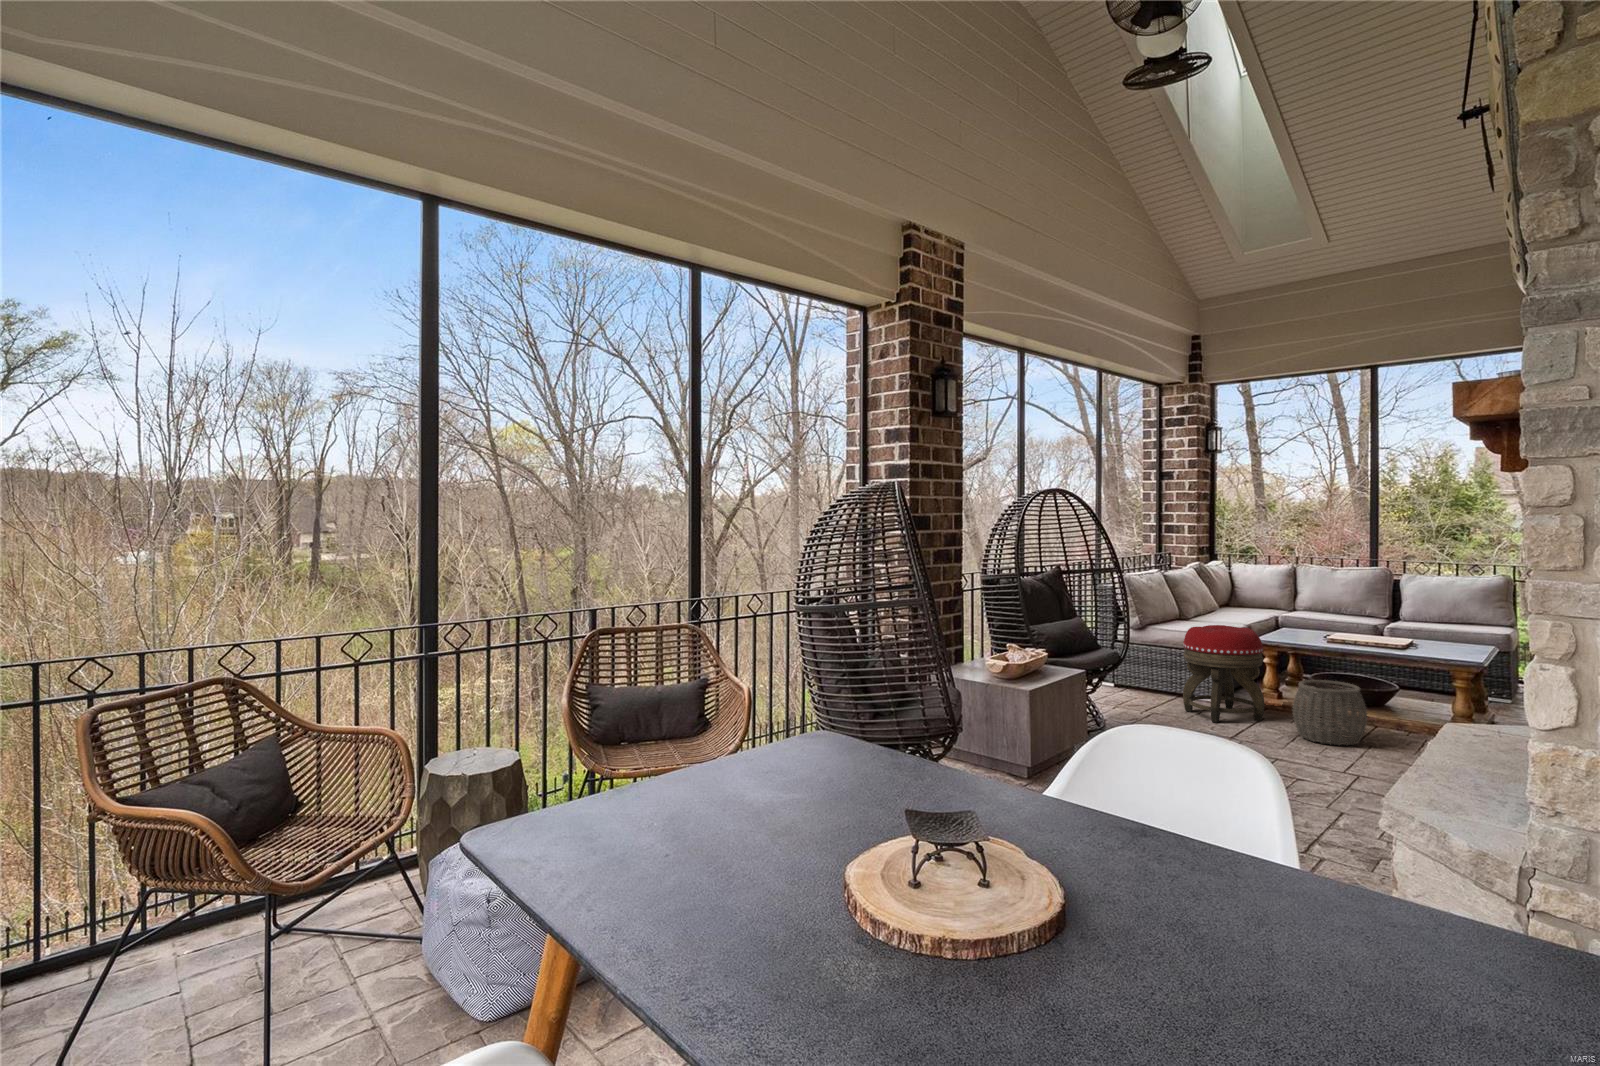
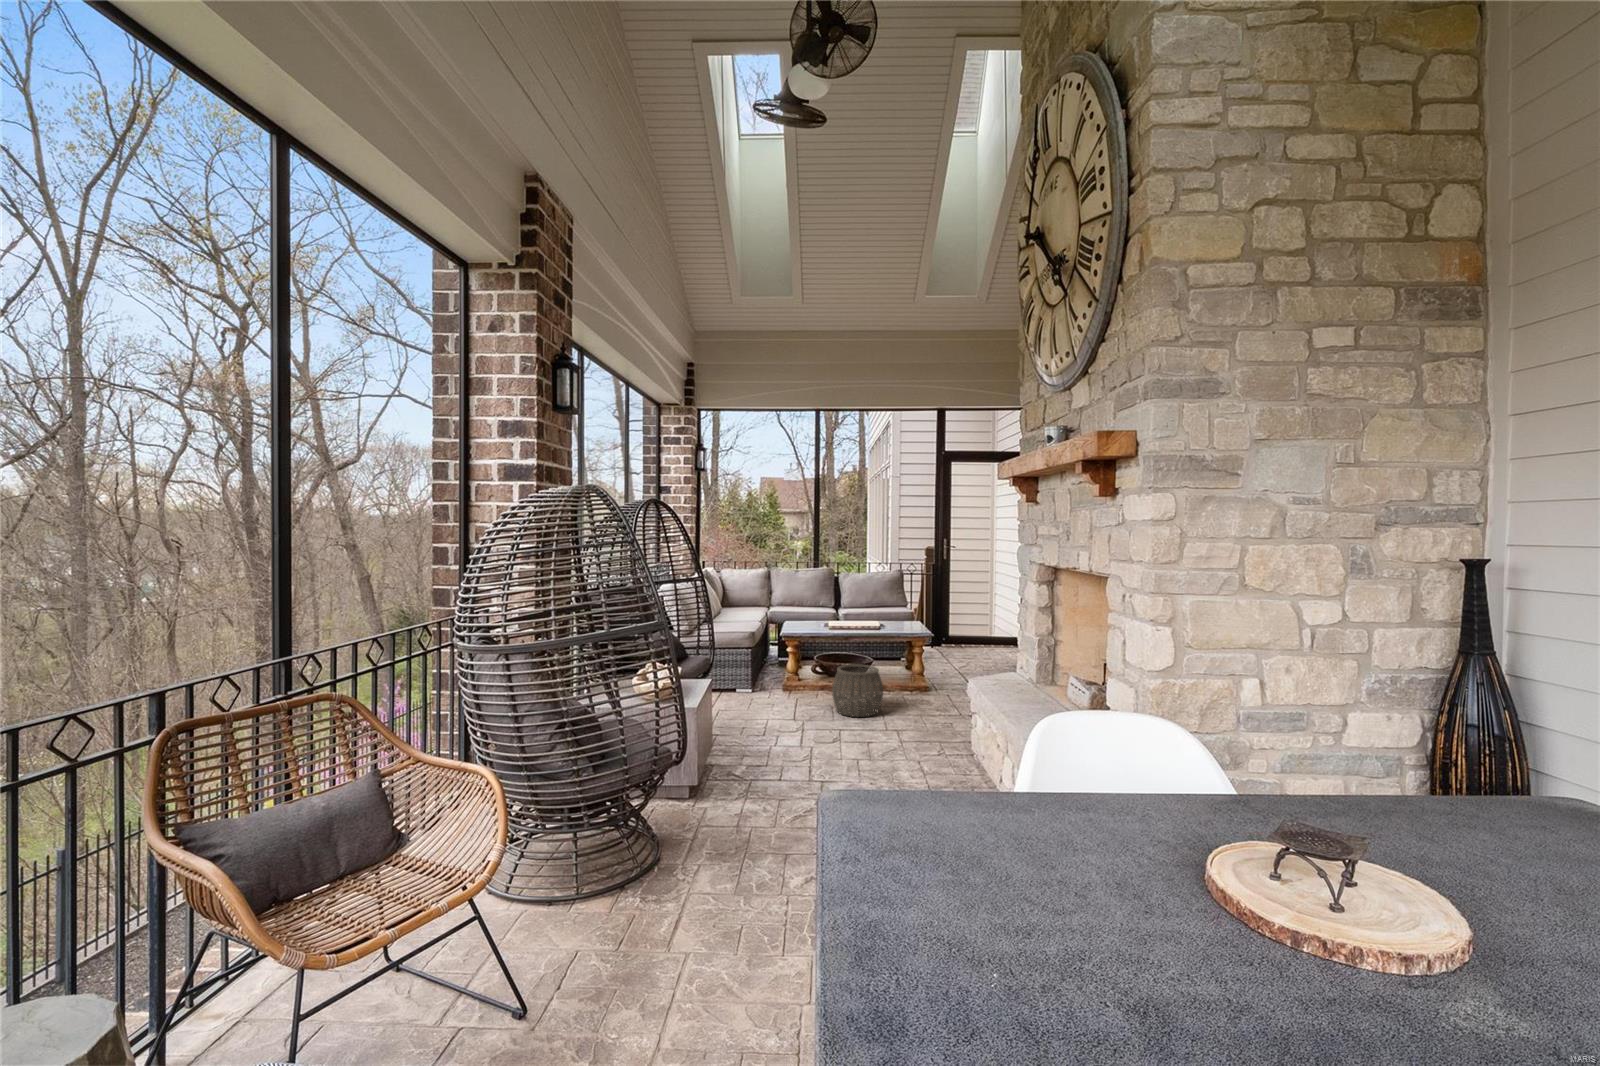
footstool: present [1183,625,1264,723] -> none [739,625,802,712]

